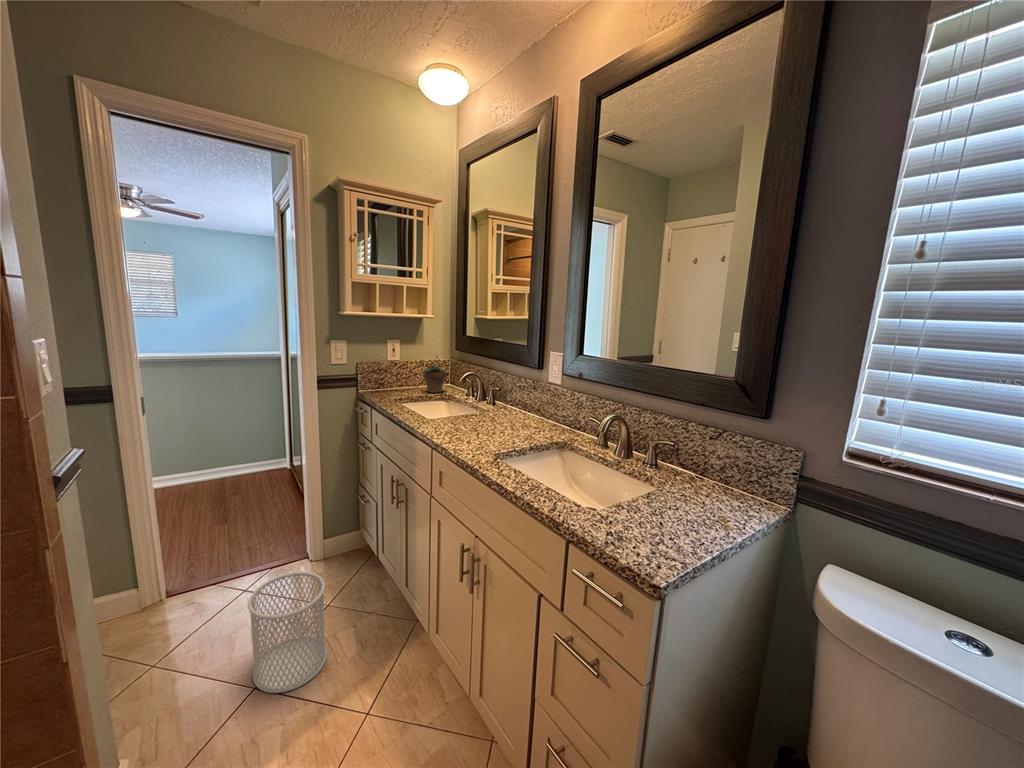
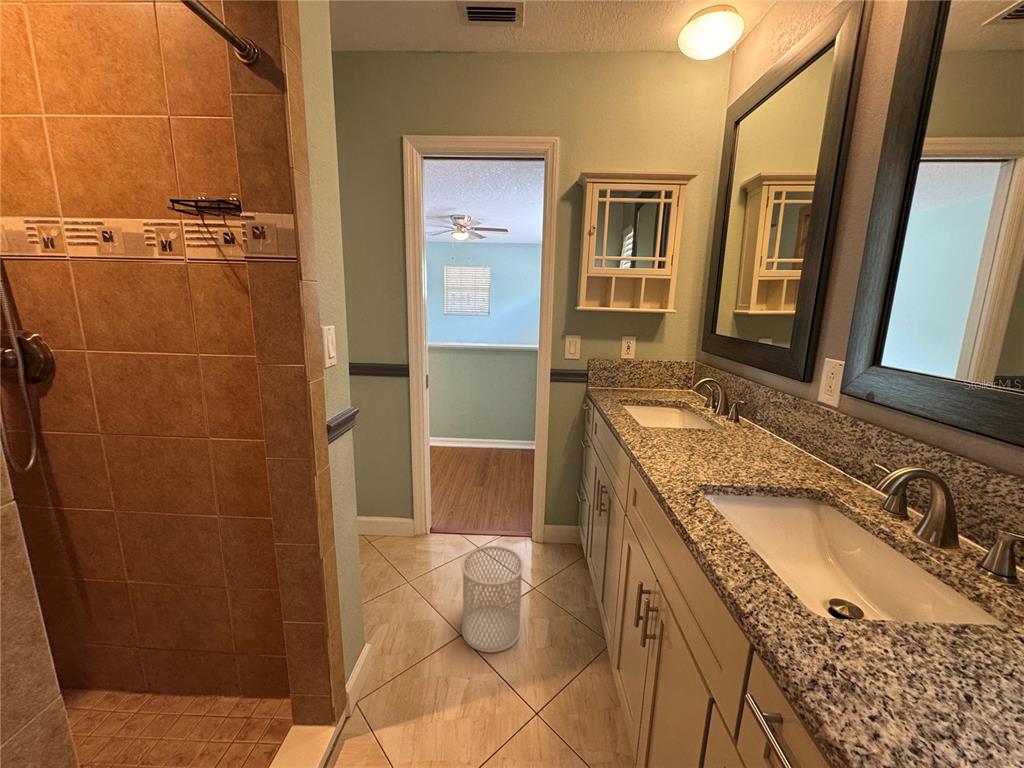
succulent plant: present [423,357,446,393] -> none [657,355,684,398]

